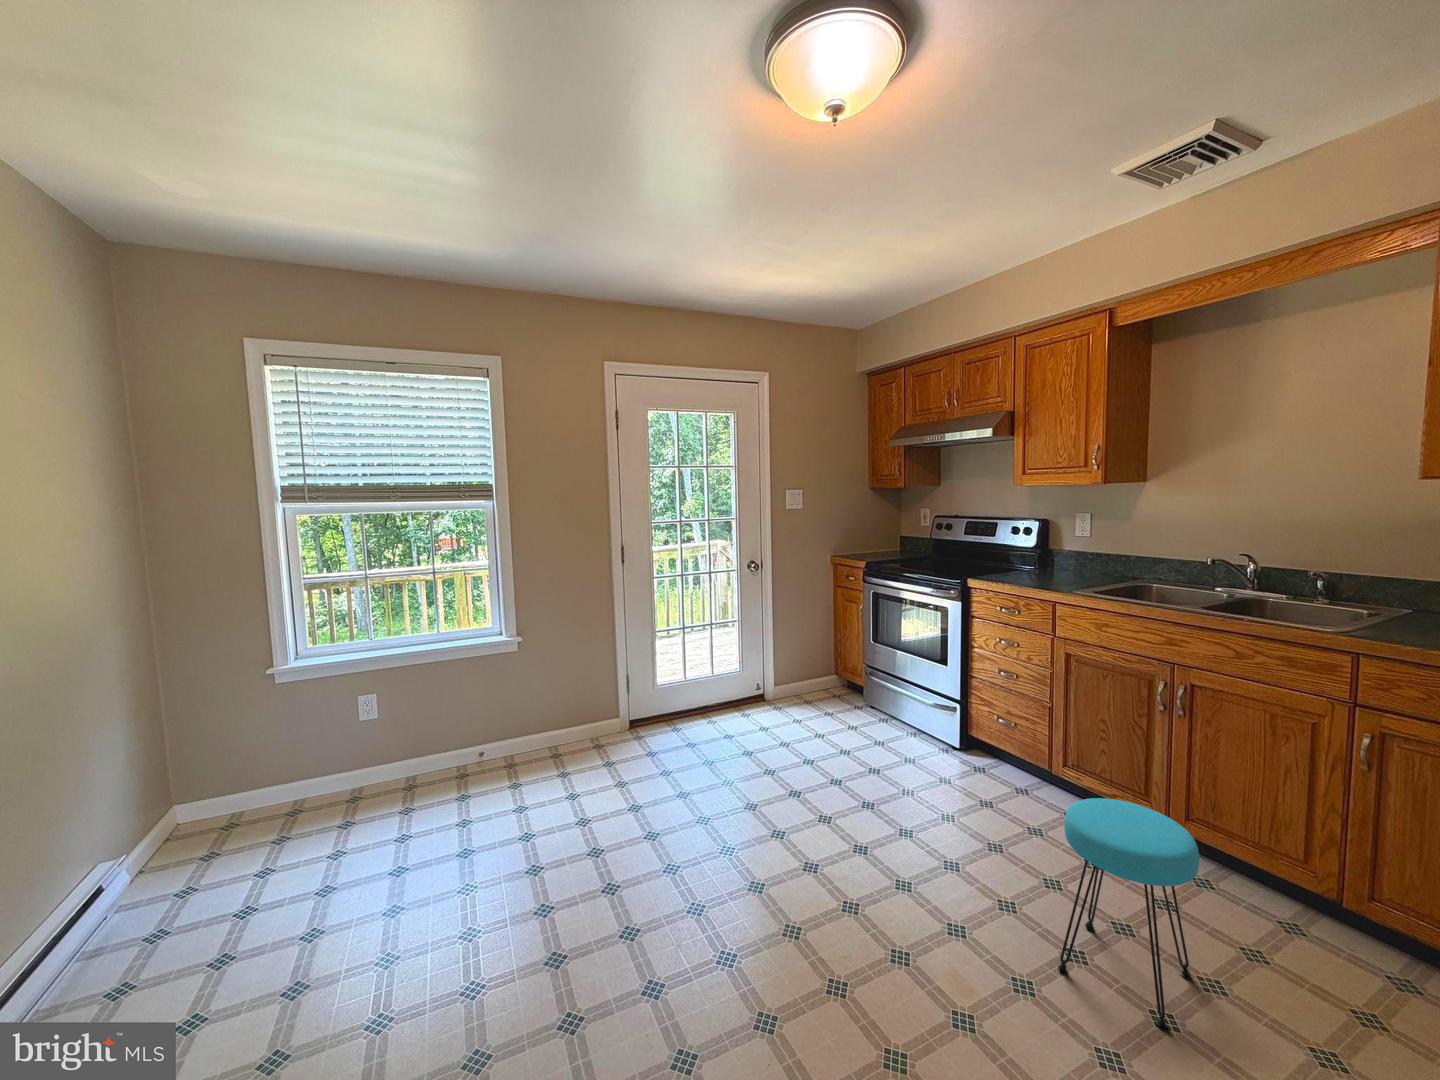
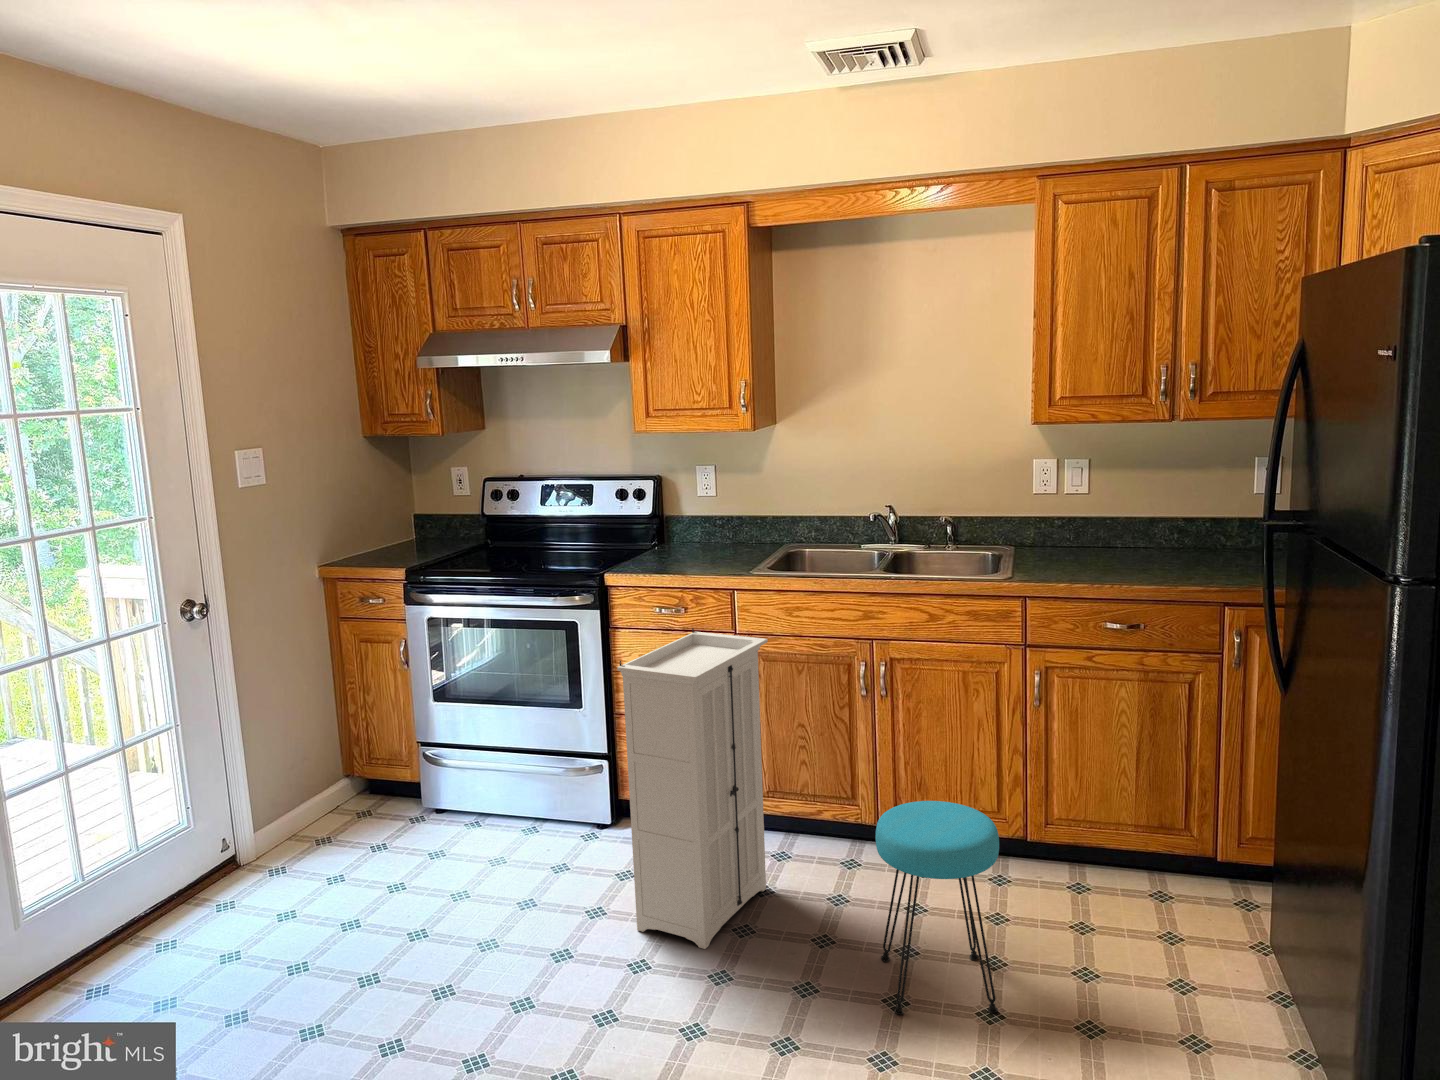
storage cabinet: none [914,621,1048,848] -> present [617,628,768,949]

